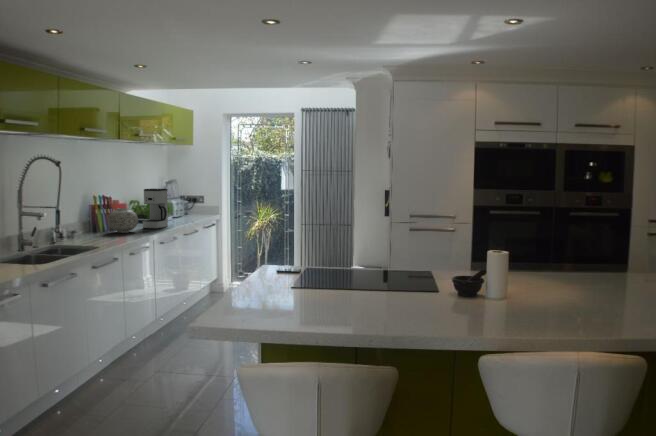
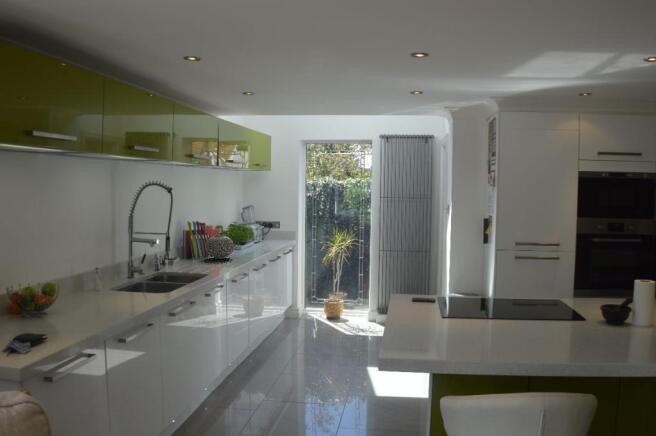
coffee maker: present [143,188,168,229] -> none [234,215,258,255]

